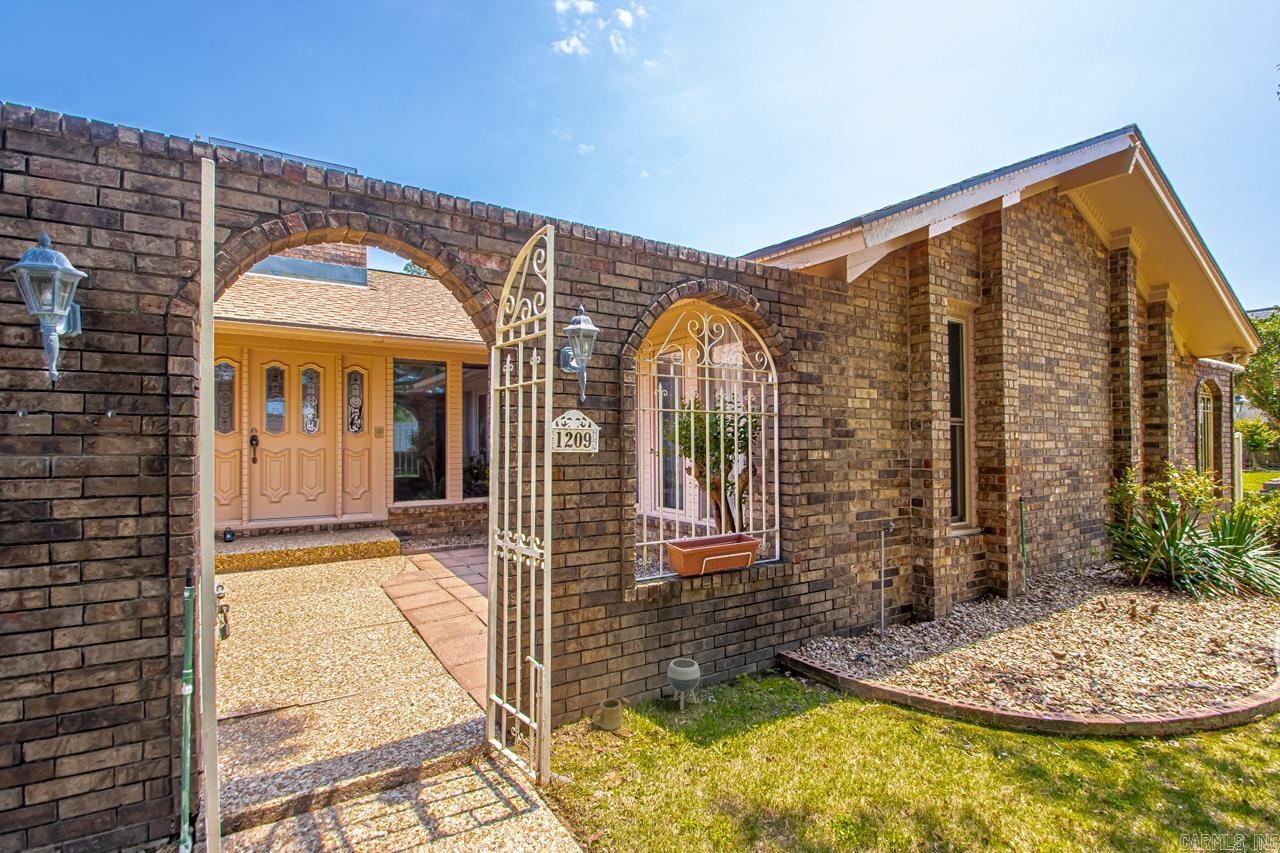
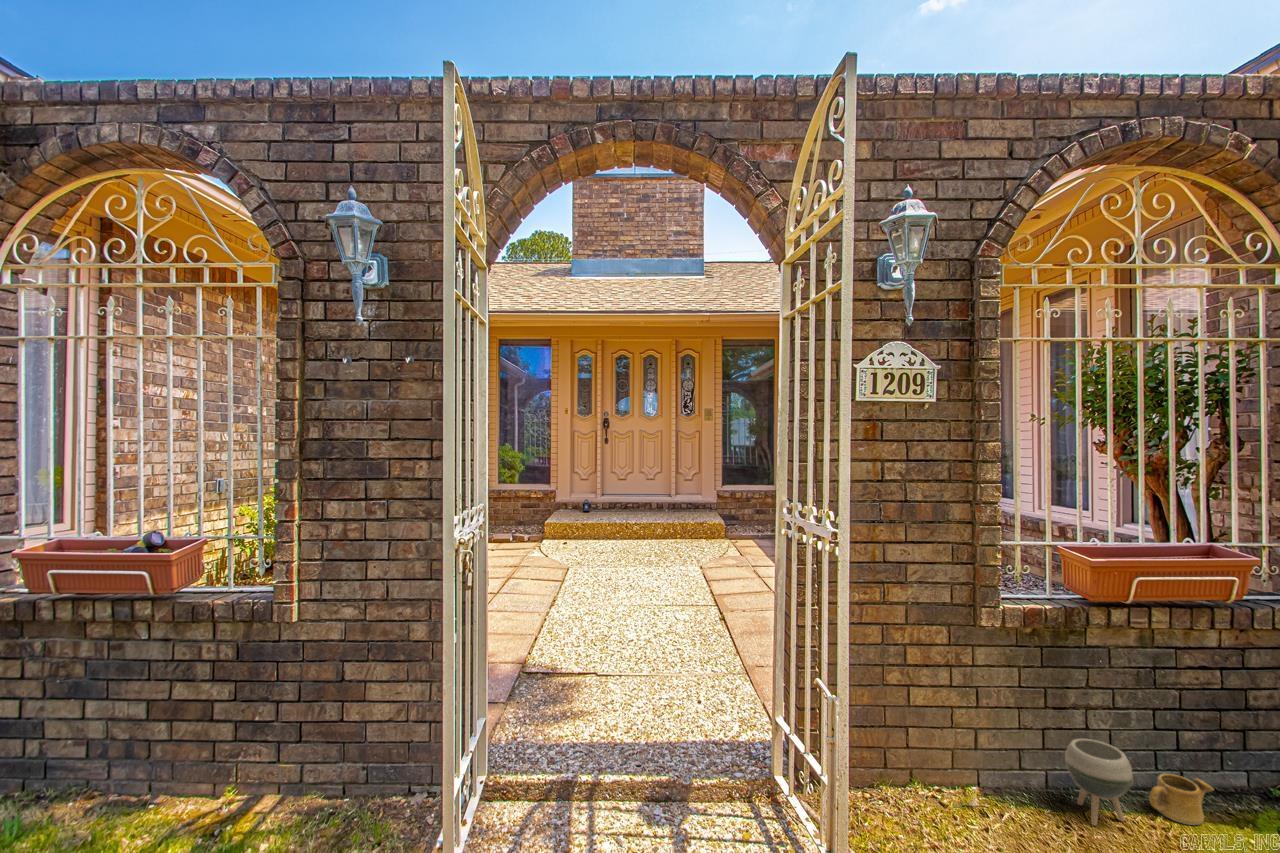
watering can: present [593,698,630,730] -> present [1149,774,1214,825]

